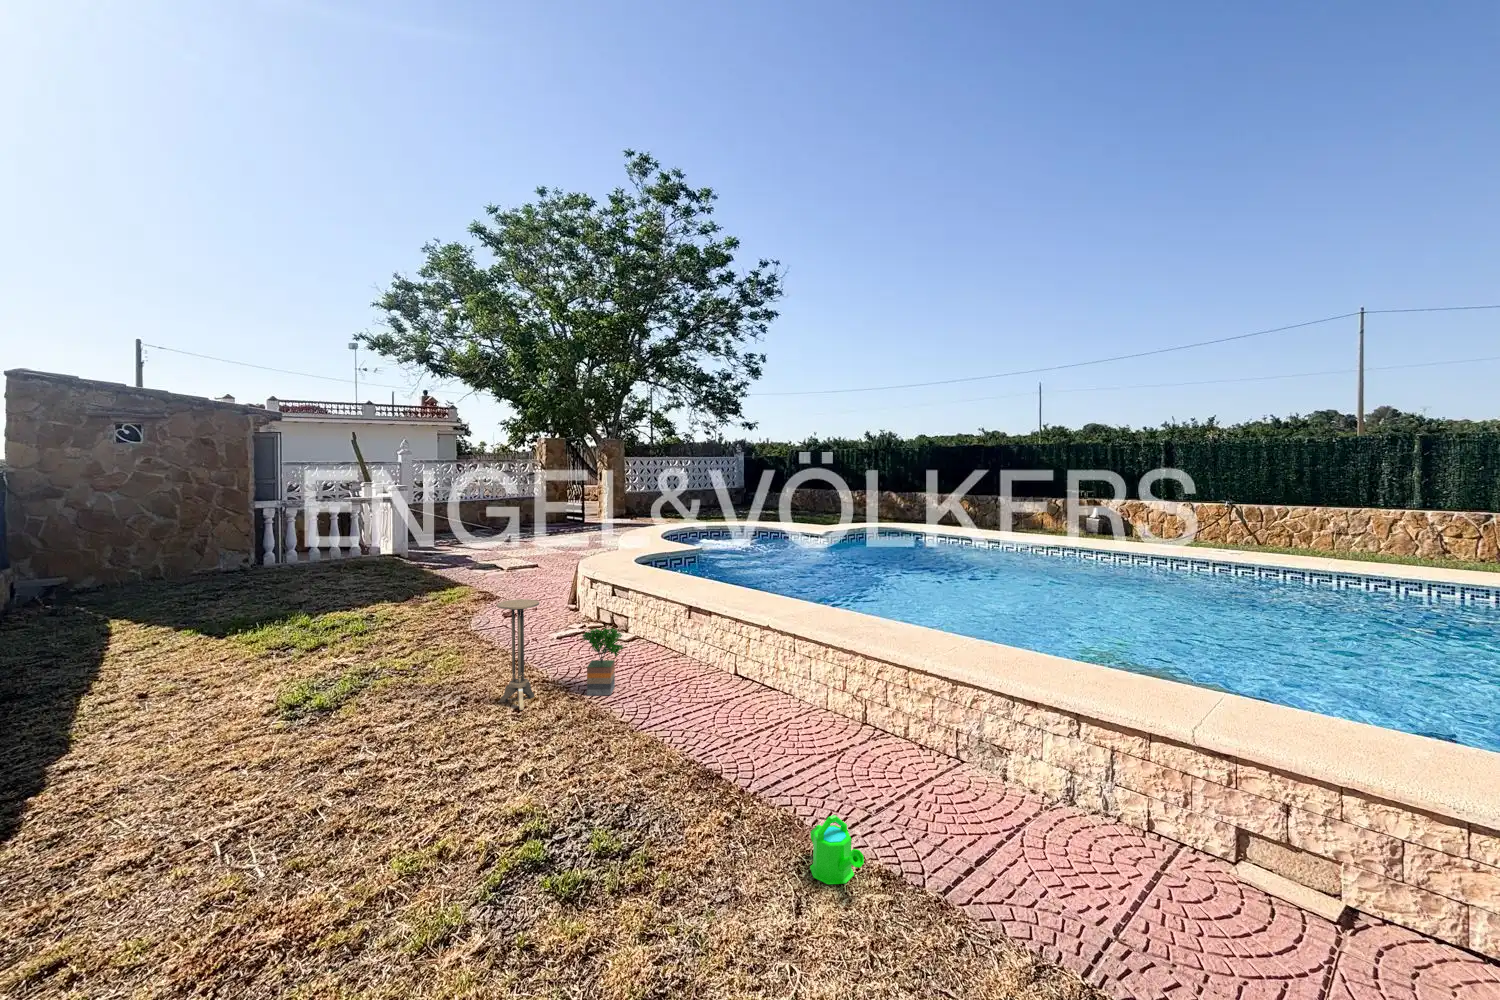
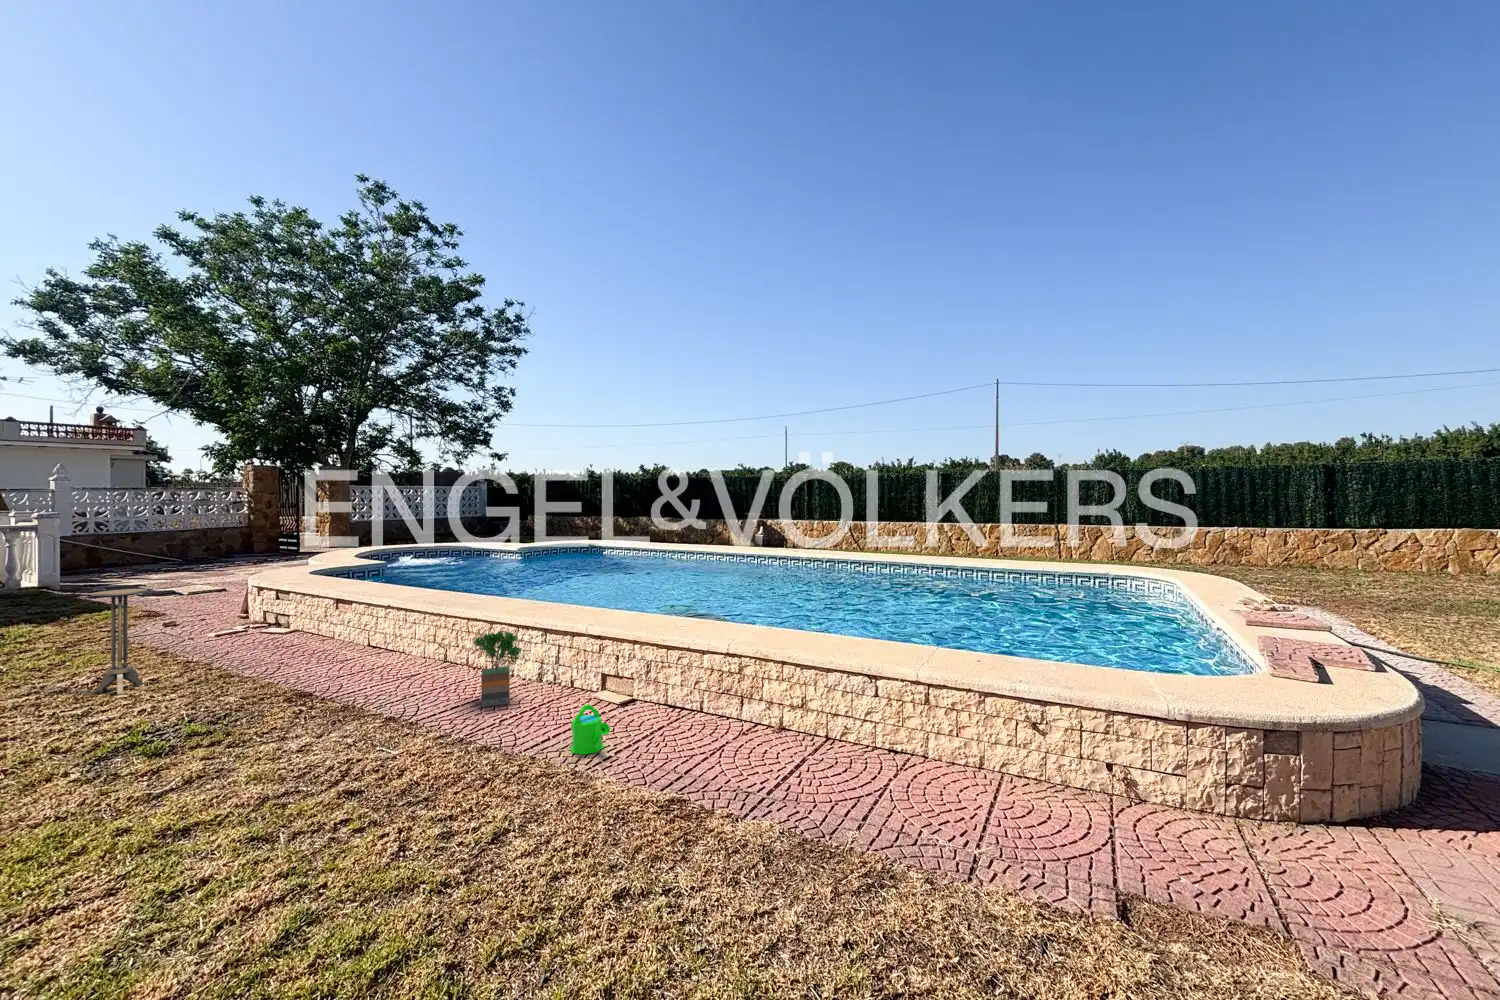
potted tree: present [582,628,623,695] -> present [473,631,522,707]
watering can: present [810,815,864,885] -> present [570,704,610,754]

